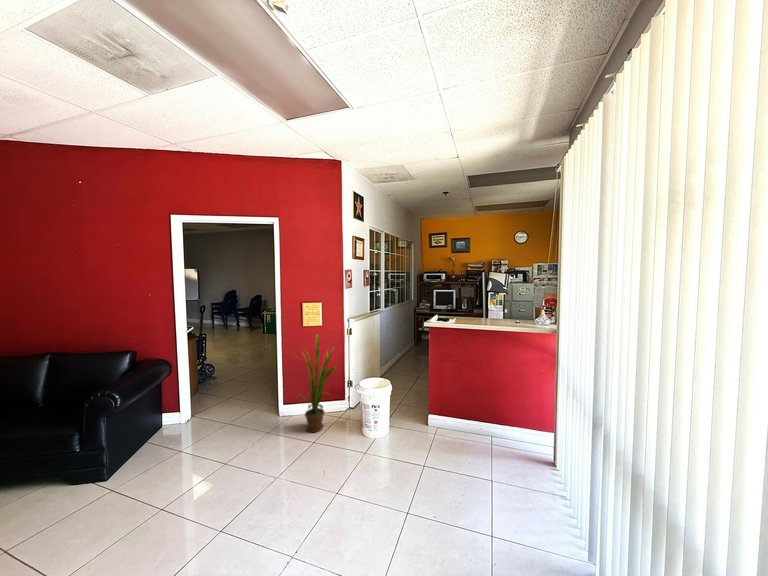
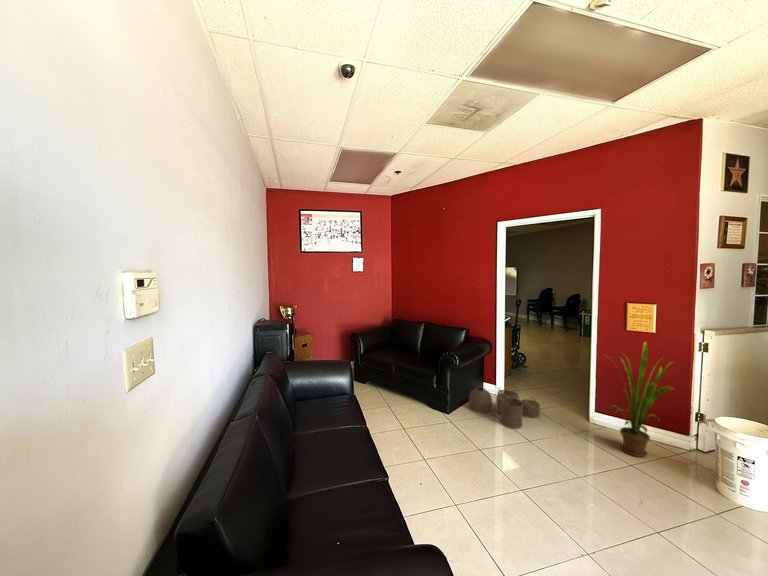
woven basket: none [139,413,234,462] -> present [468,387,540,428]

